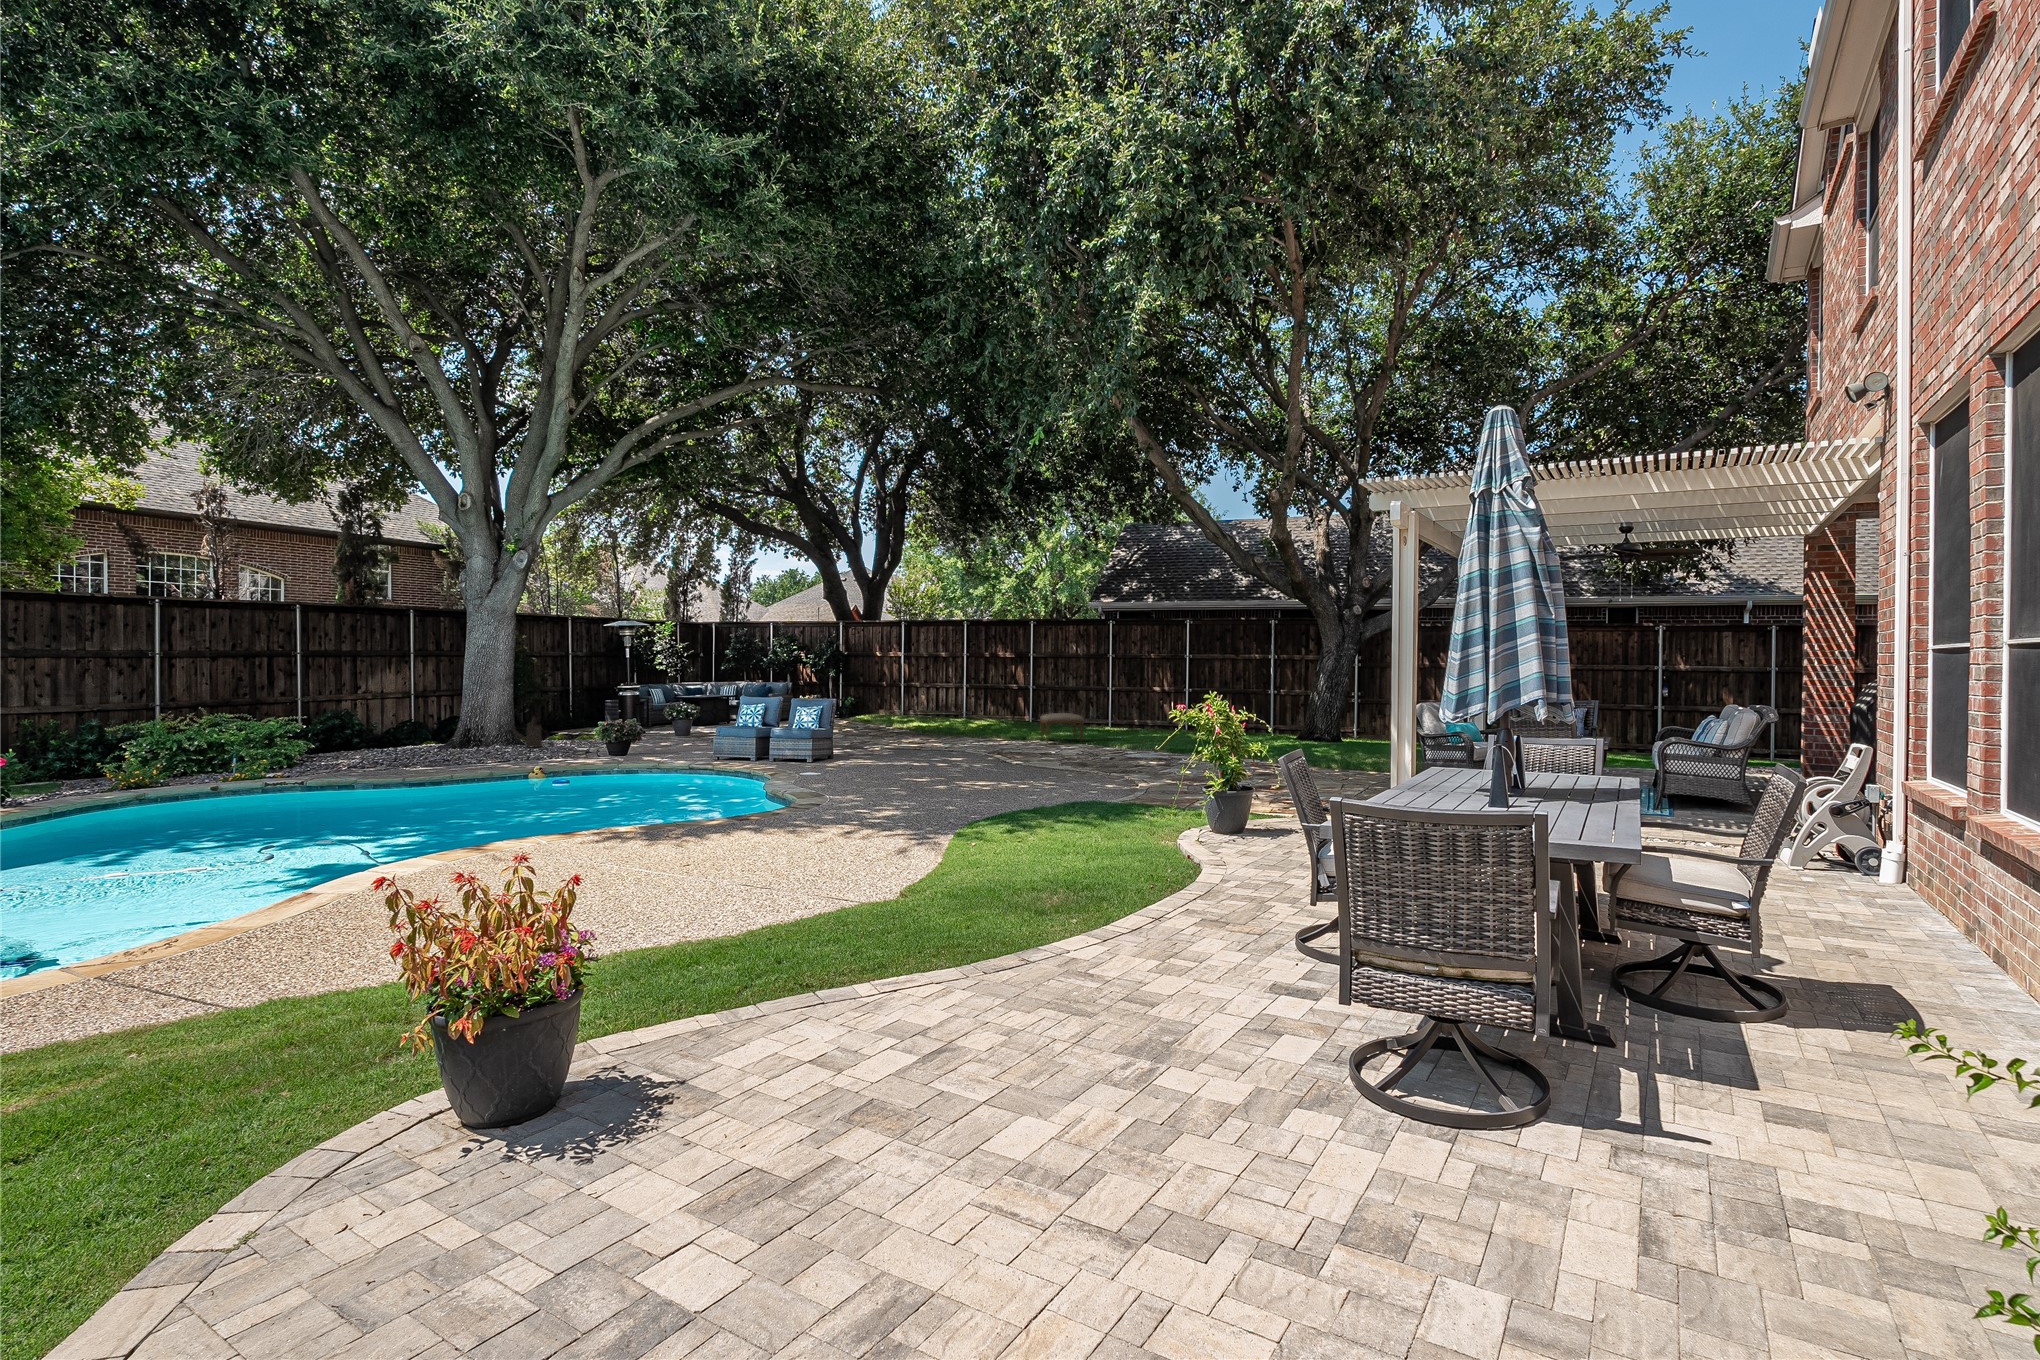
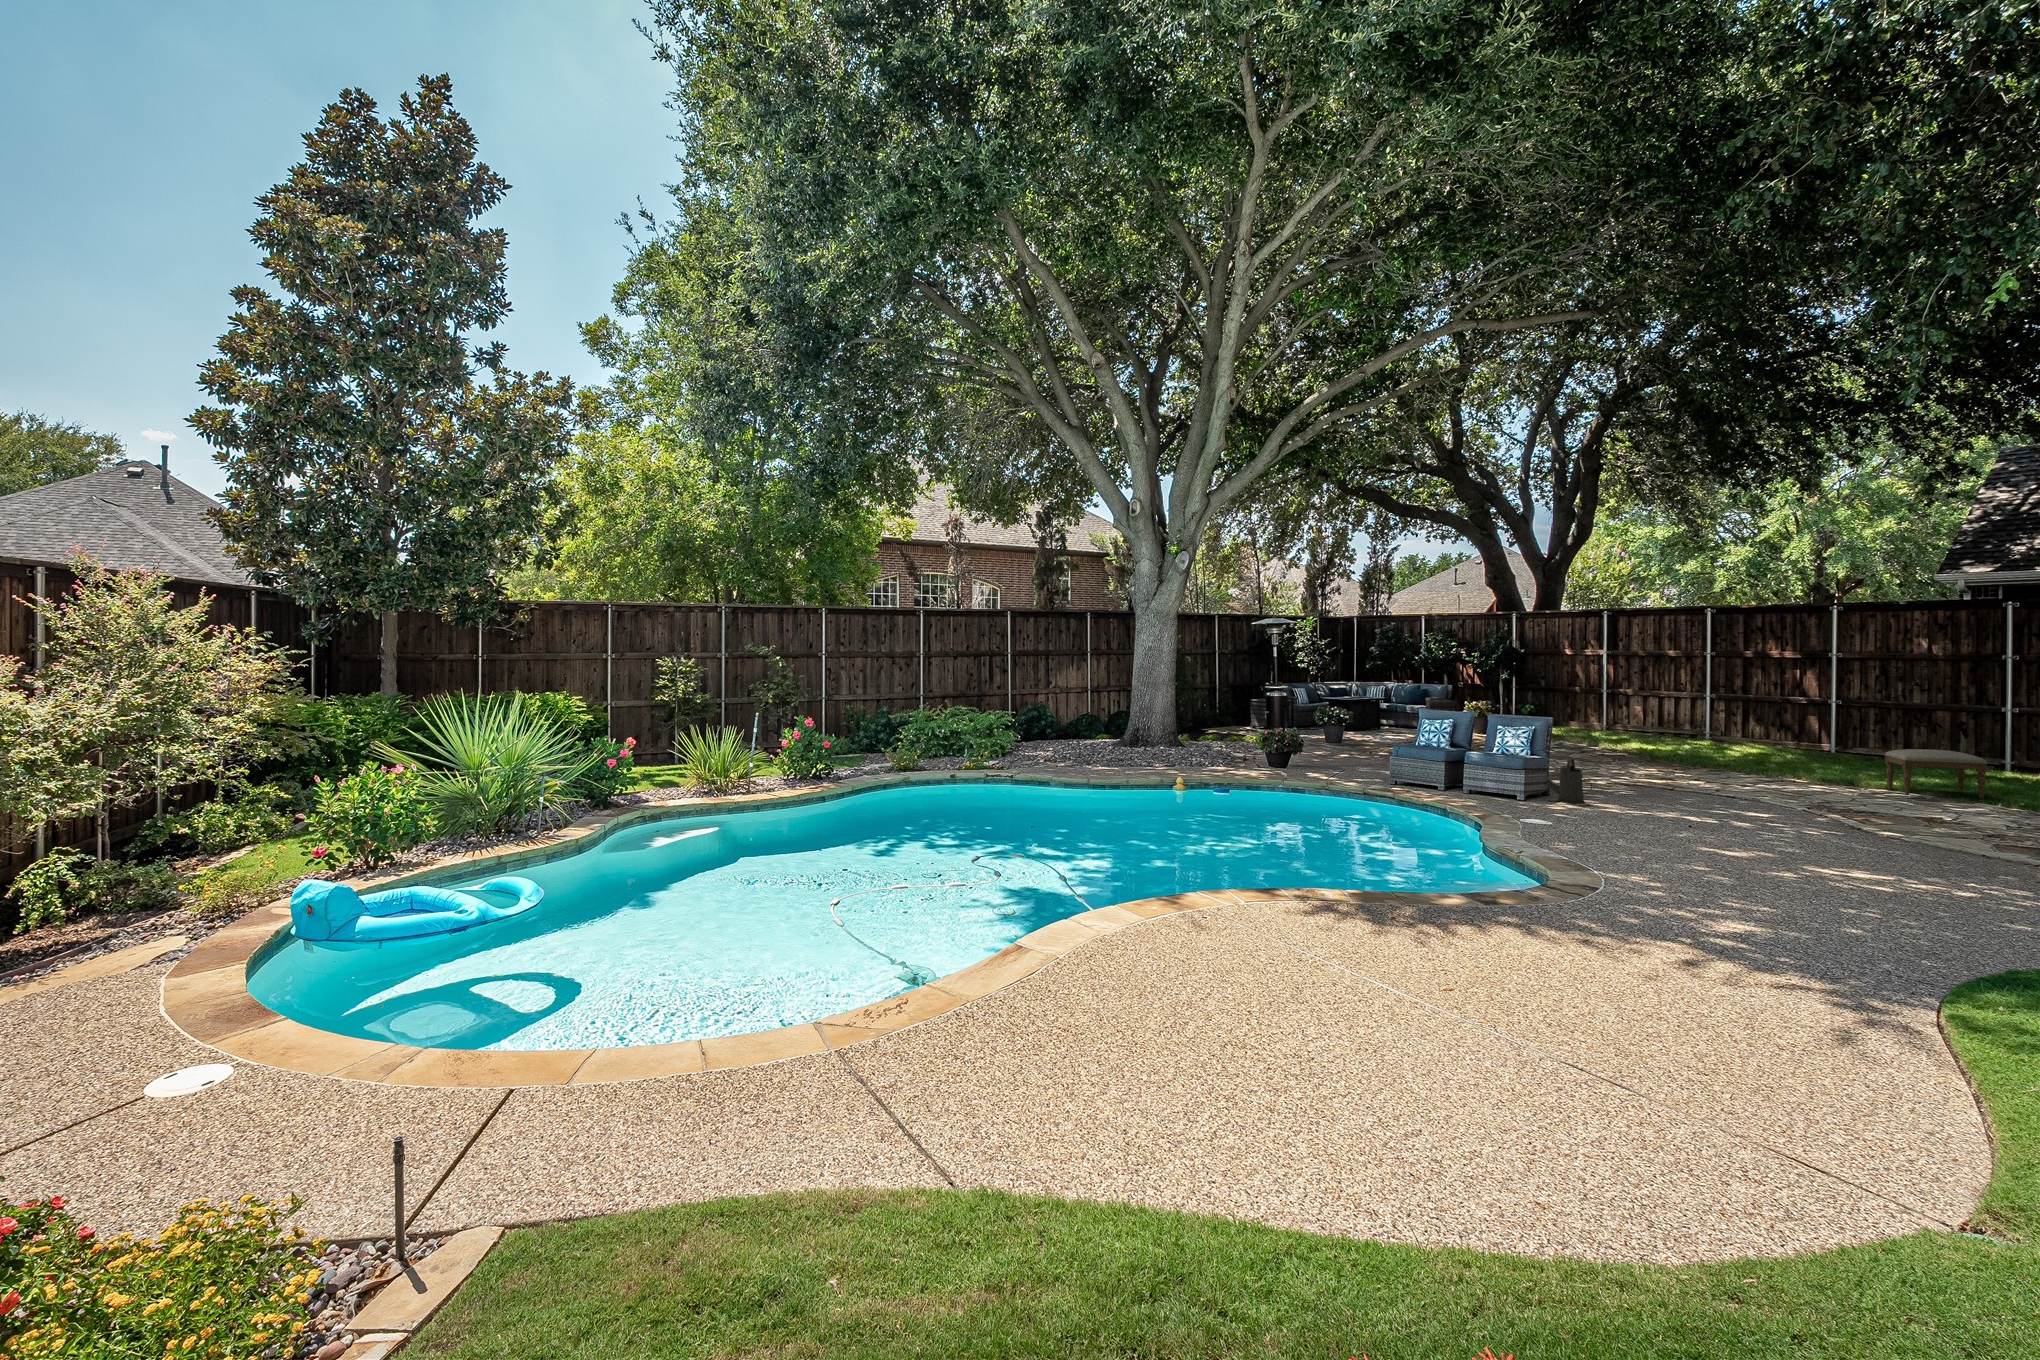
watering can: present [507,717,542,748] -> present [1547,758,1592,803]

